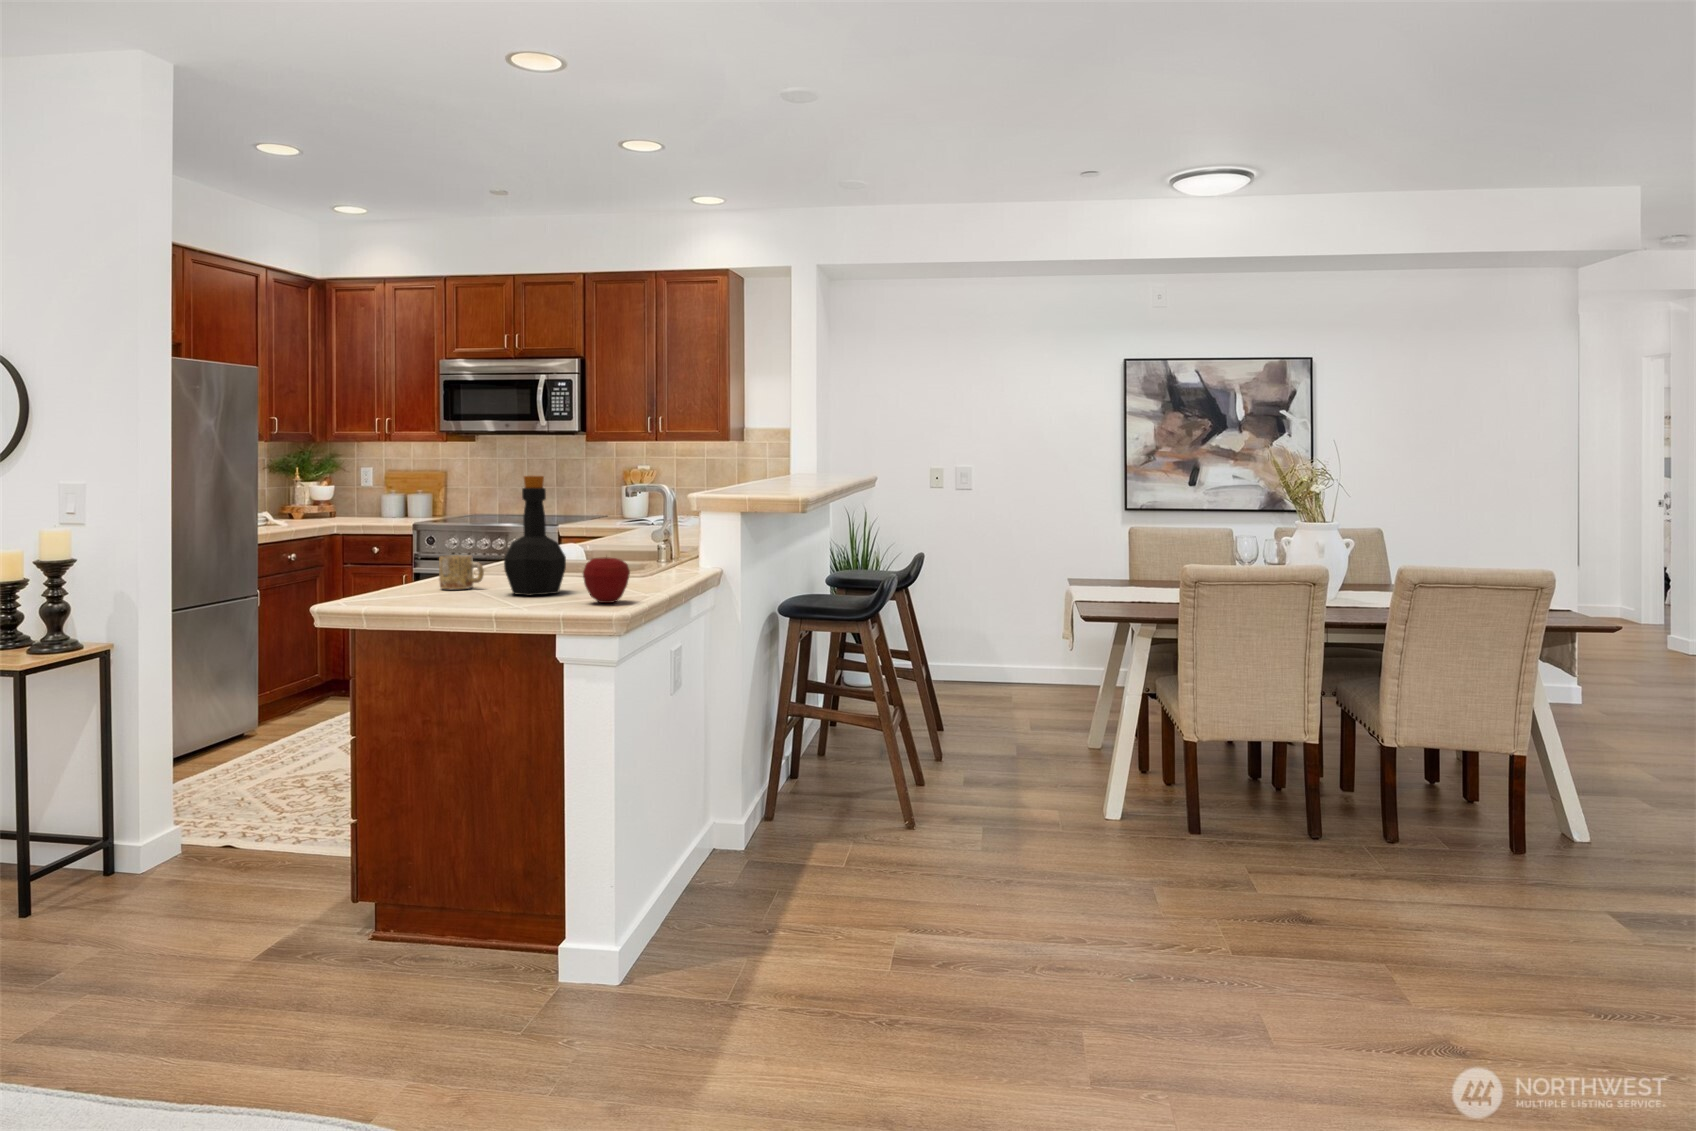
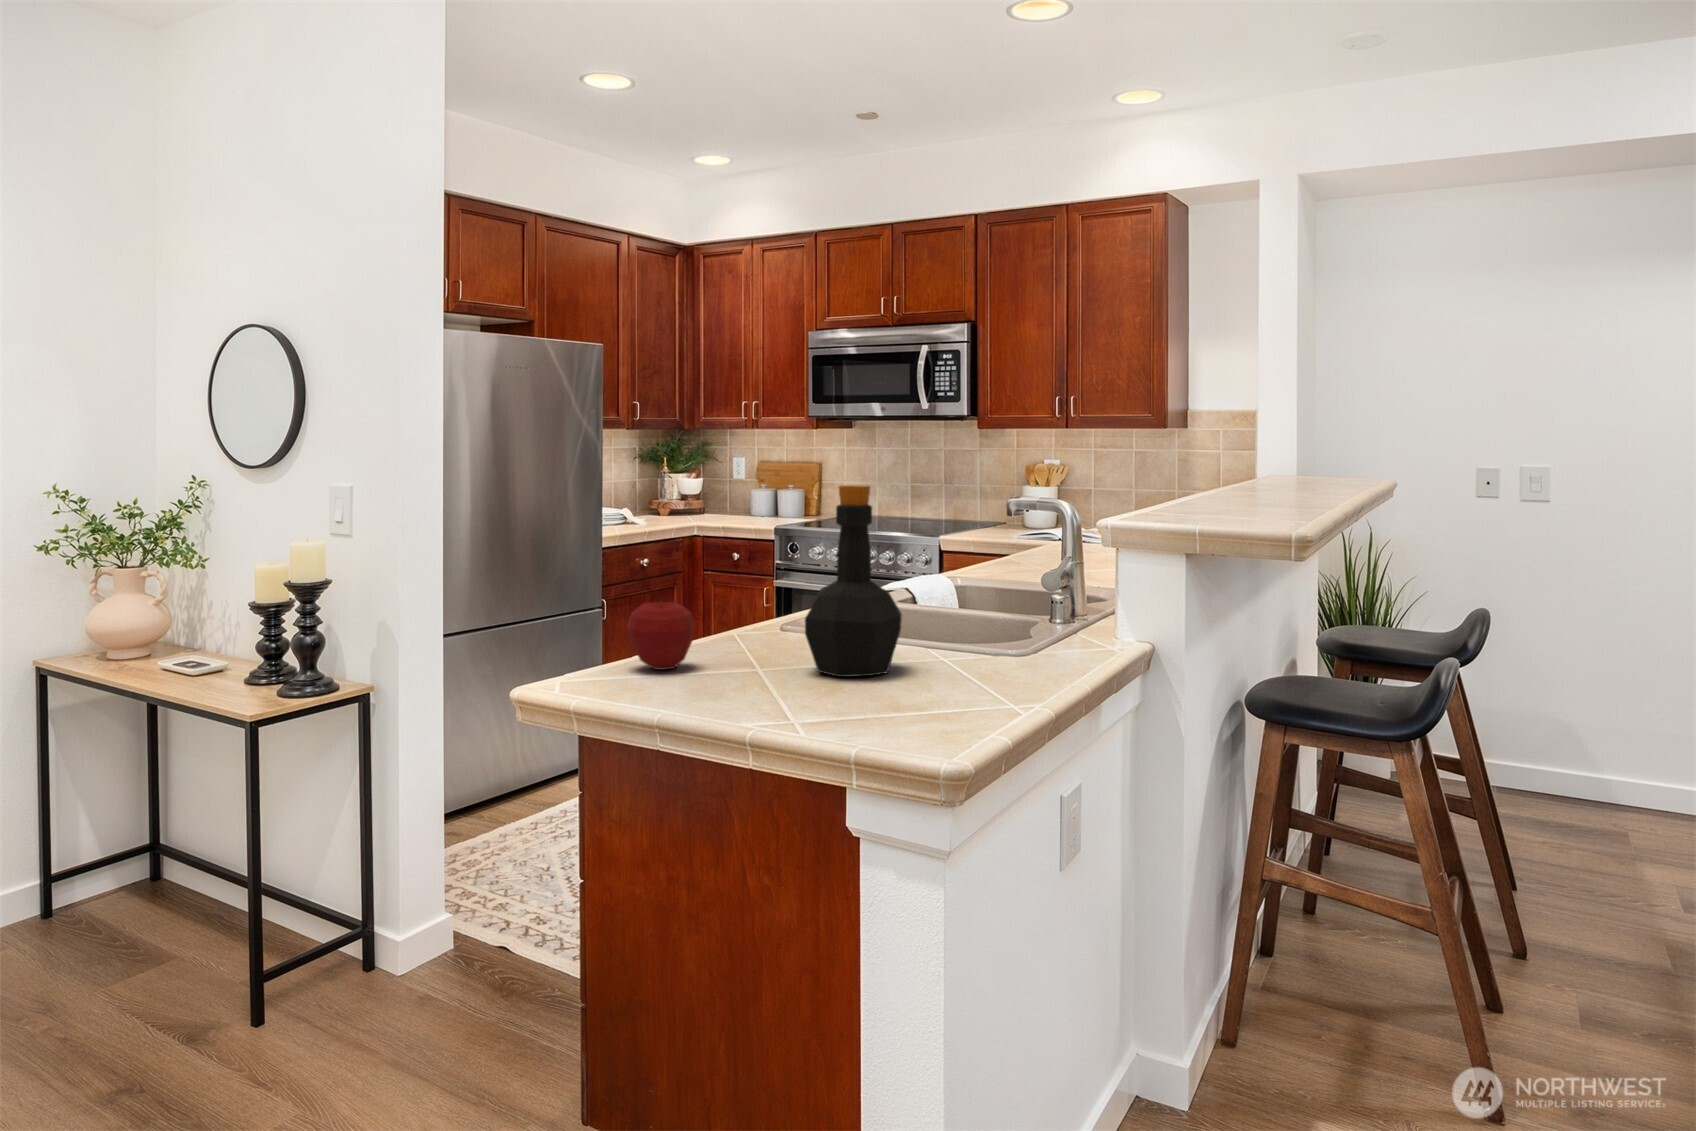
mug: present [439,555,484,590] -> none [724,601,785,654]
apple: present [583,557,630,603] -> present [627,601,696,670]

